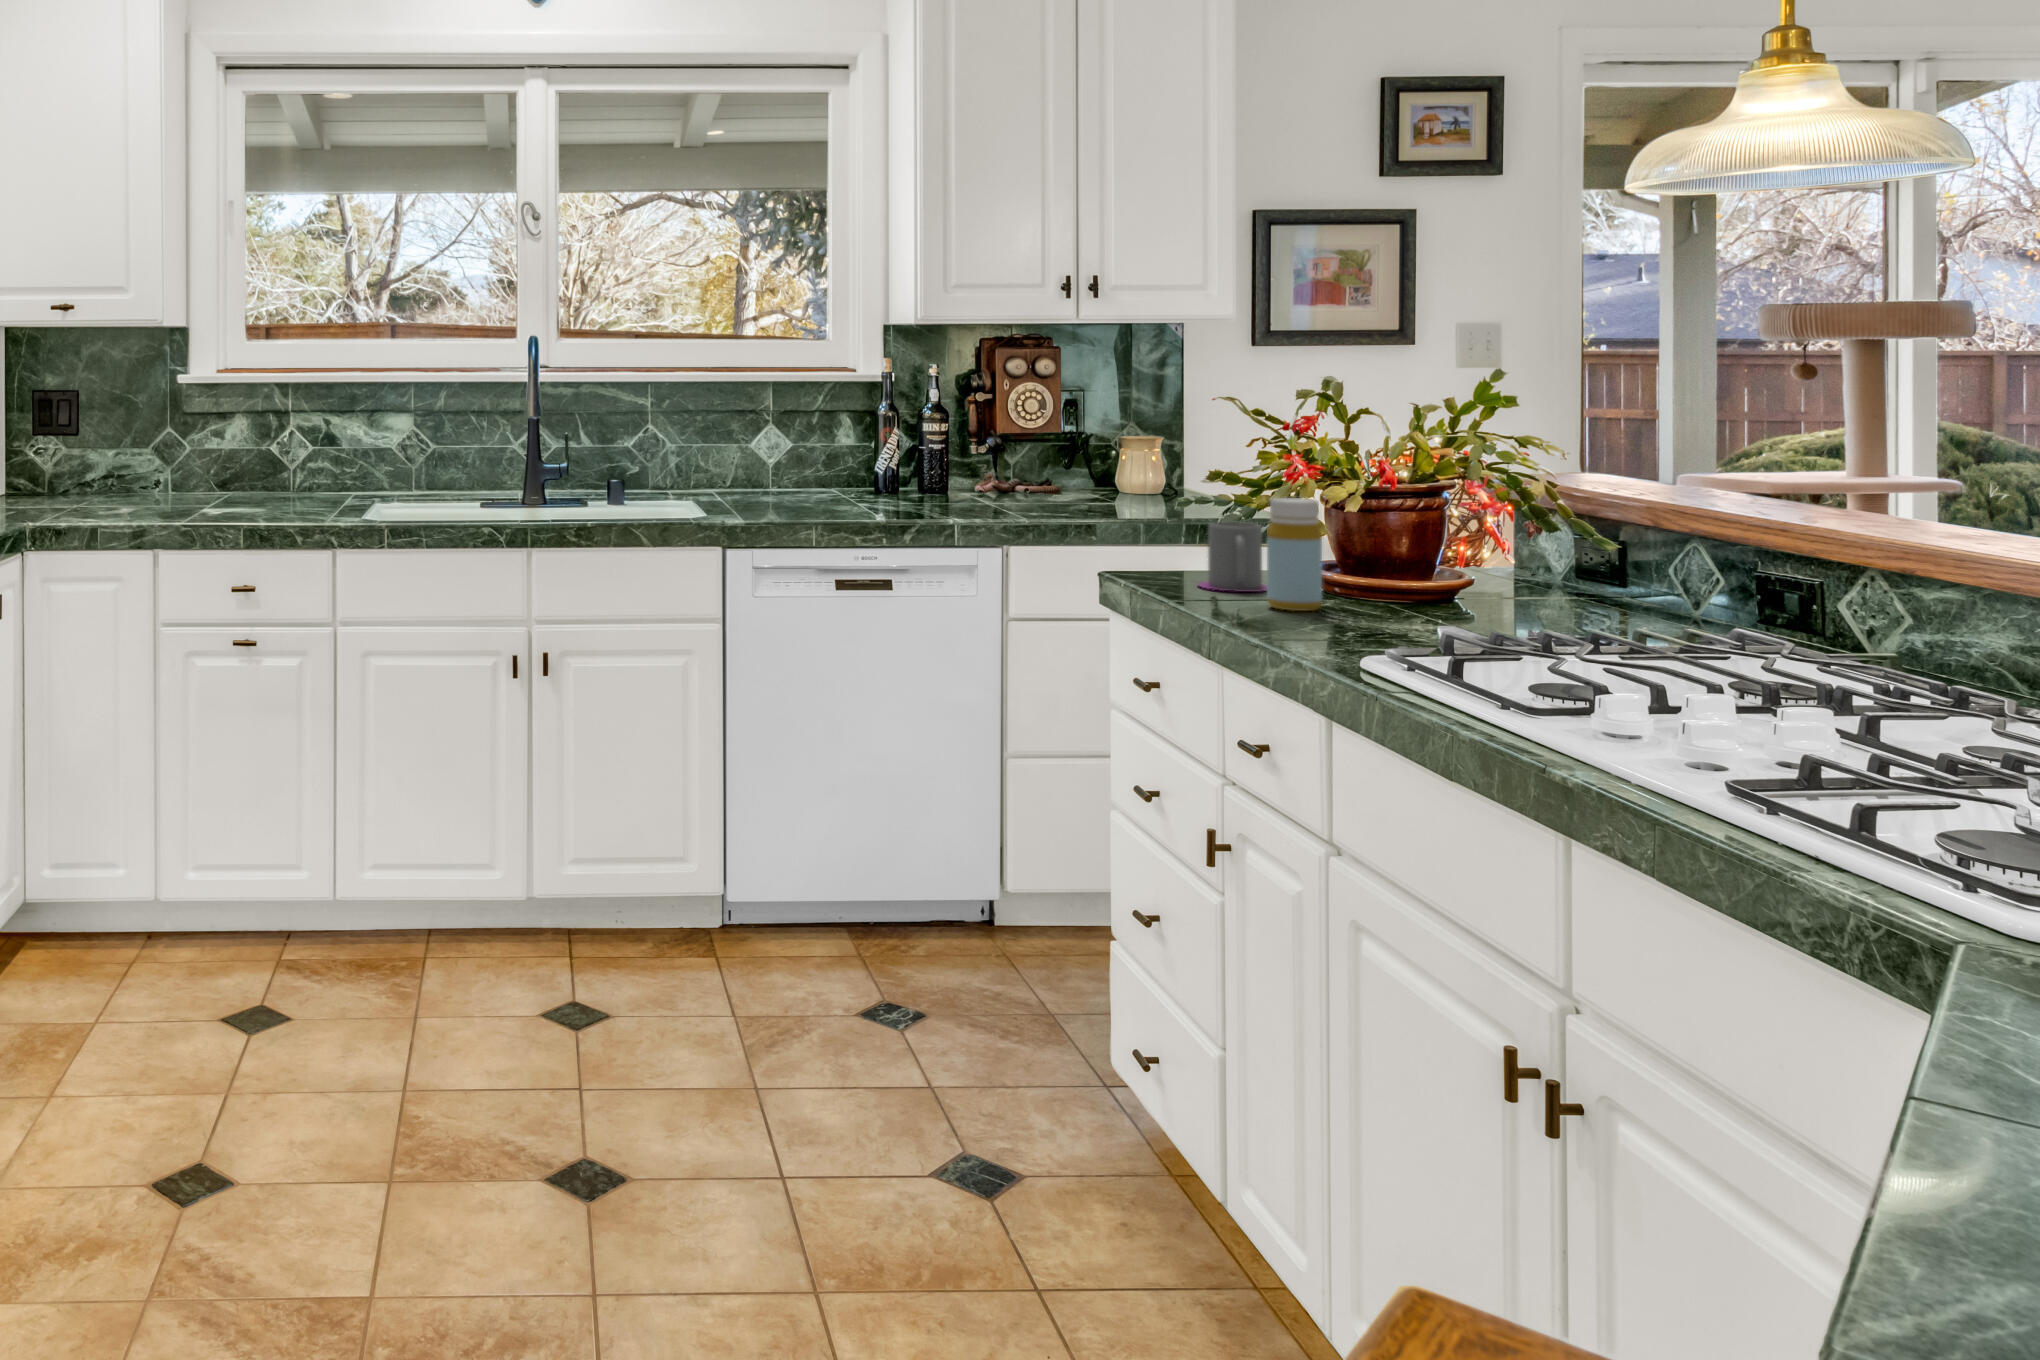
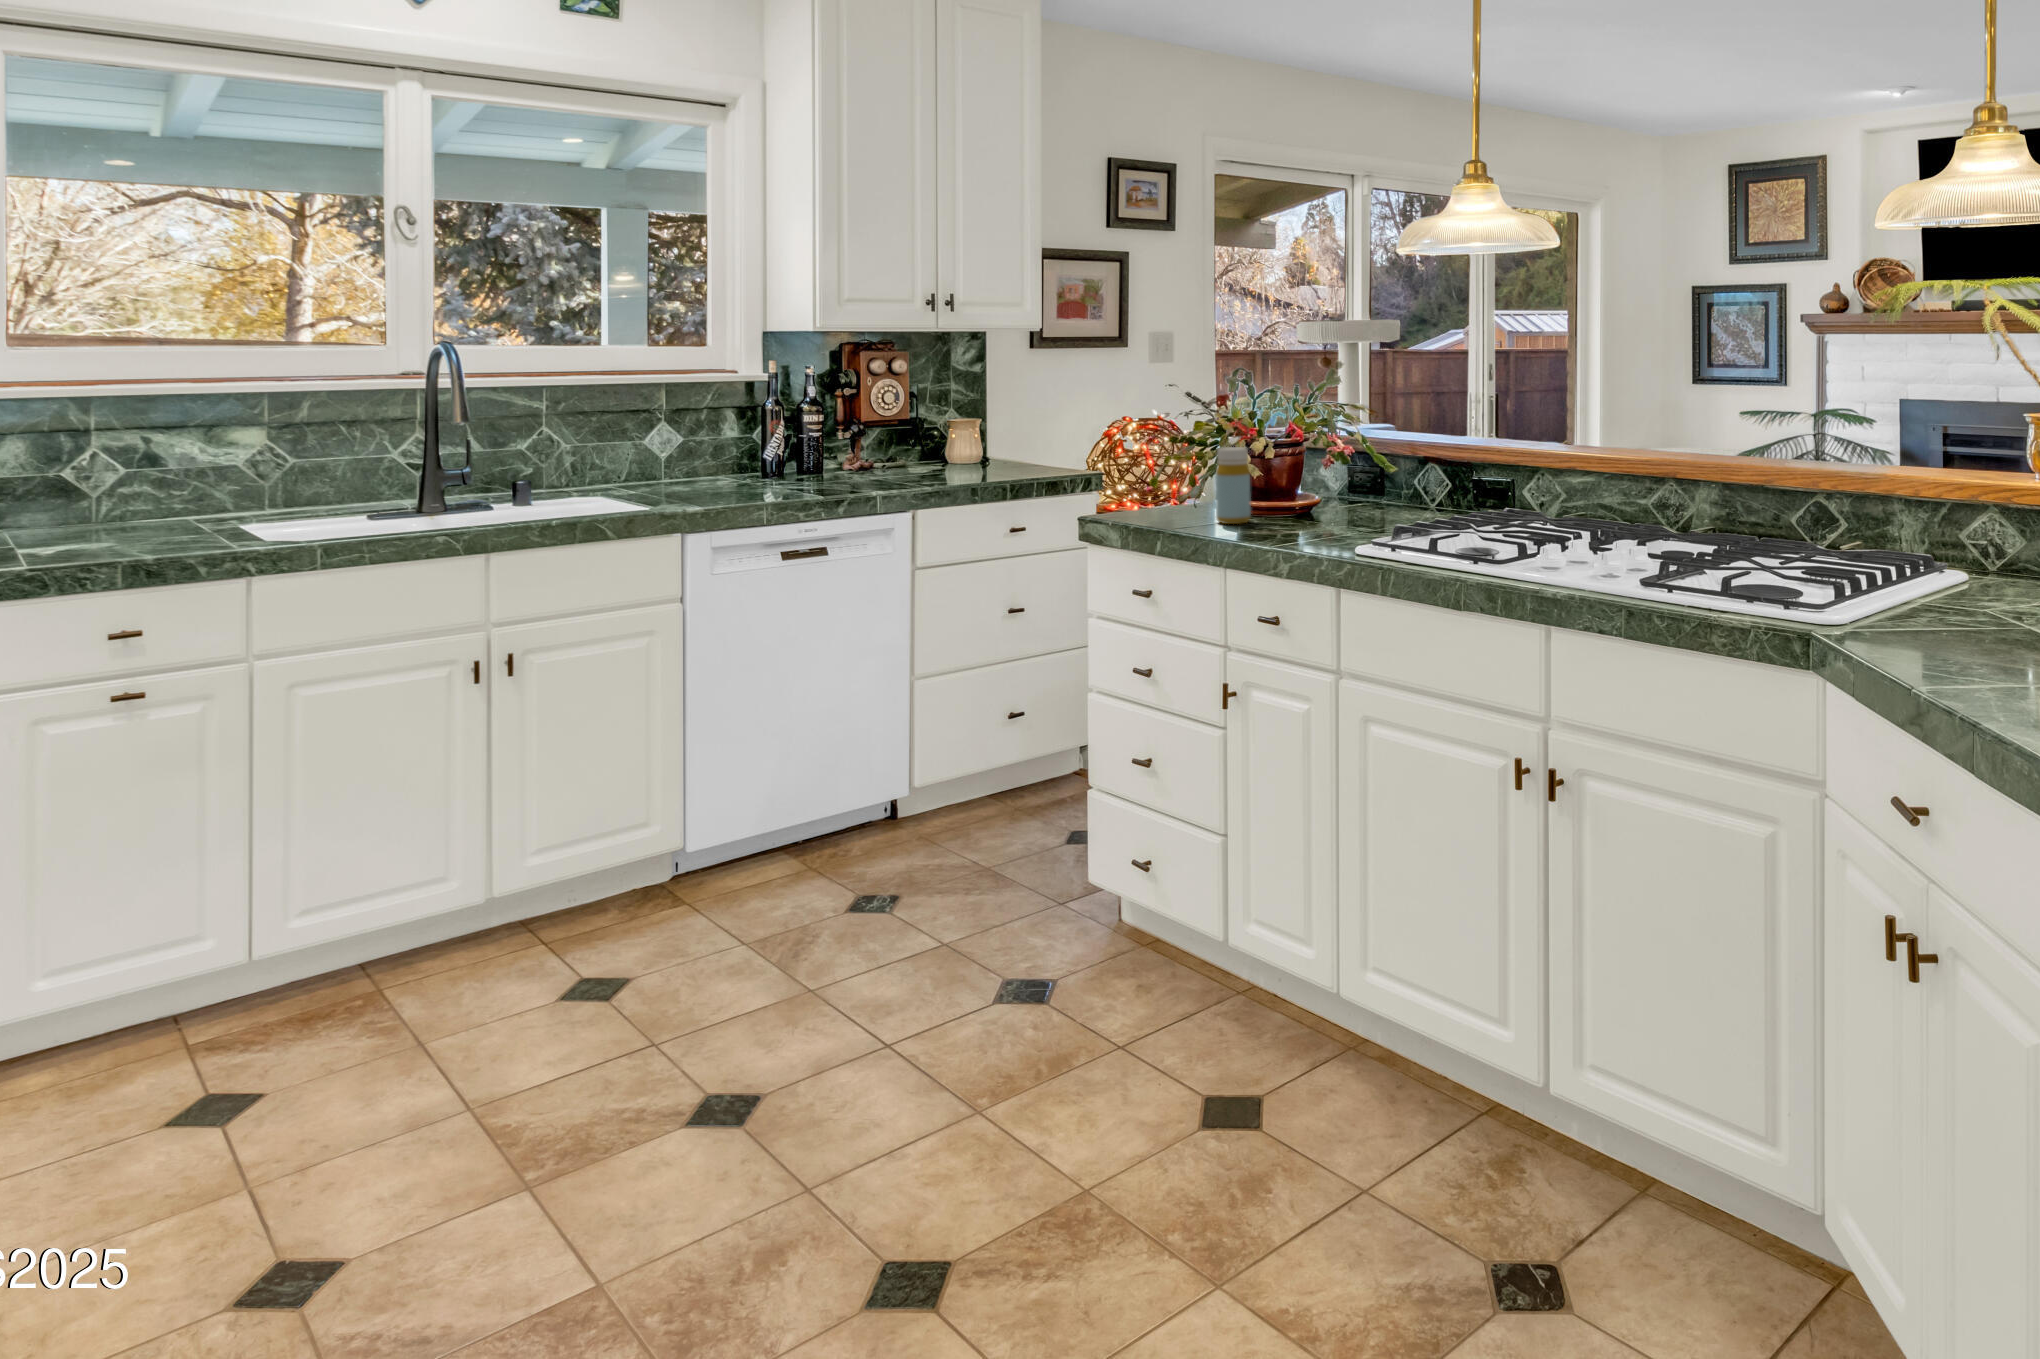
mug: present [1199,521,1267,592] -> none [1148,468,1198,517]

